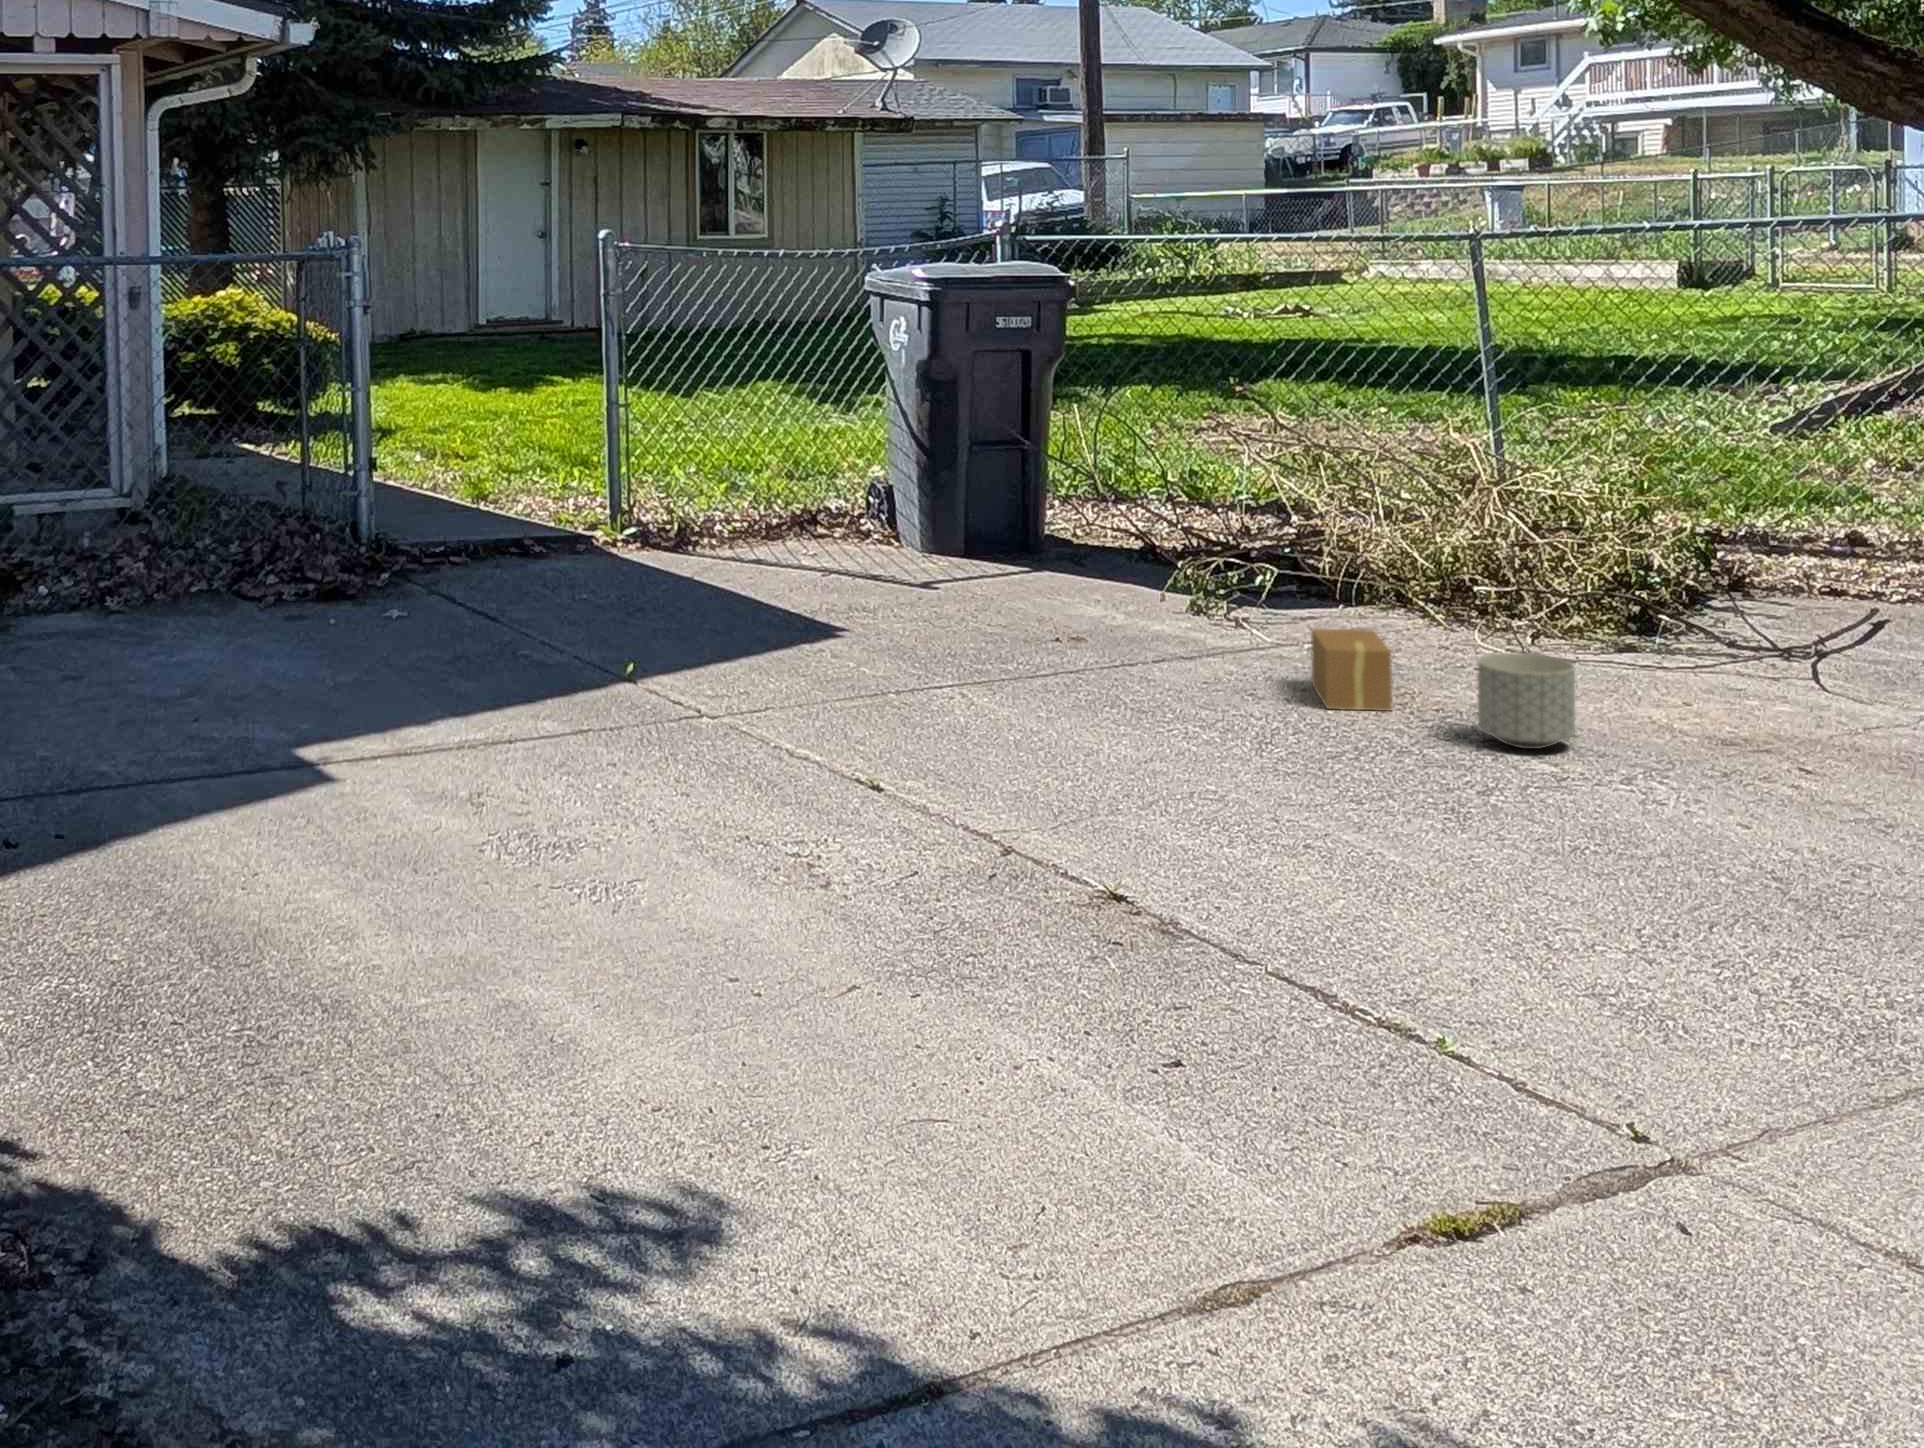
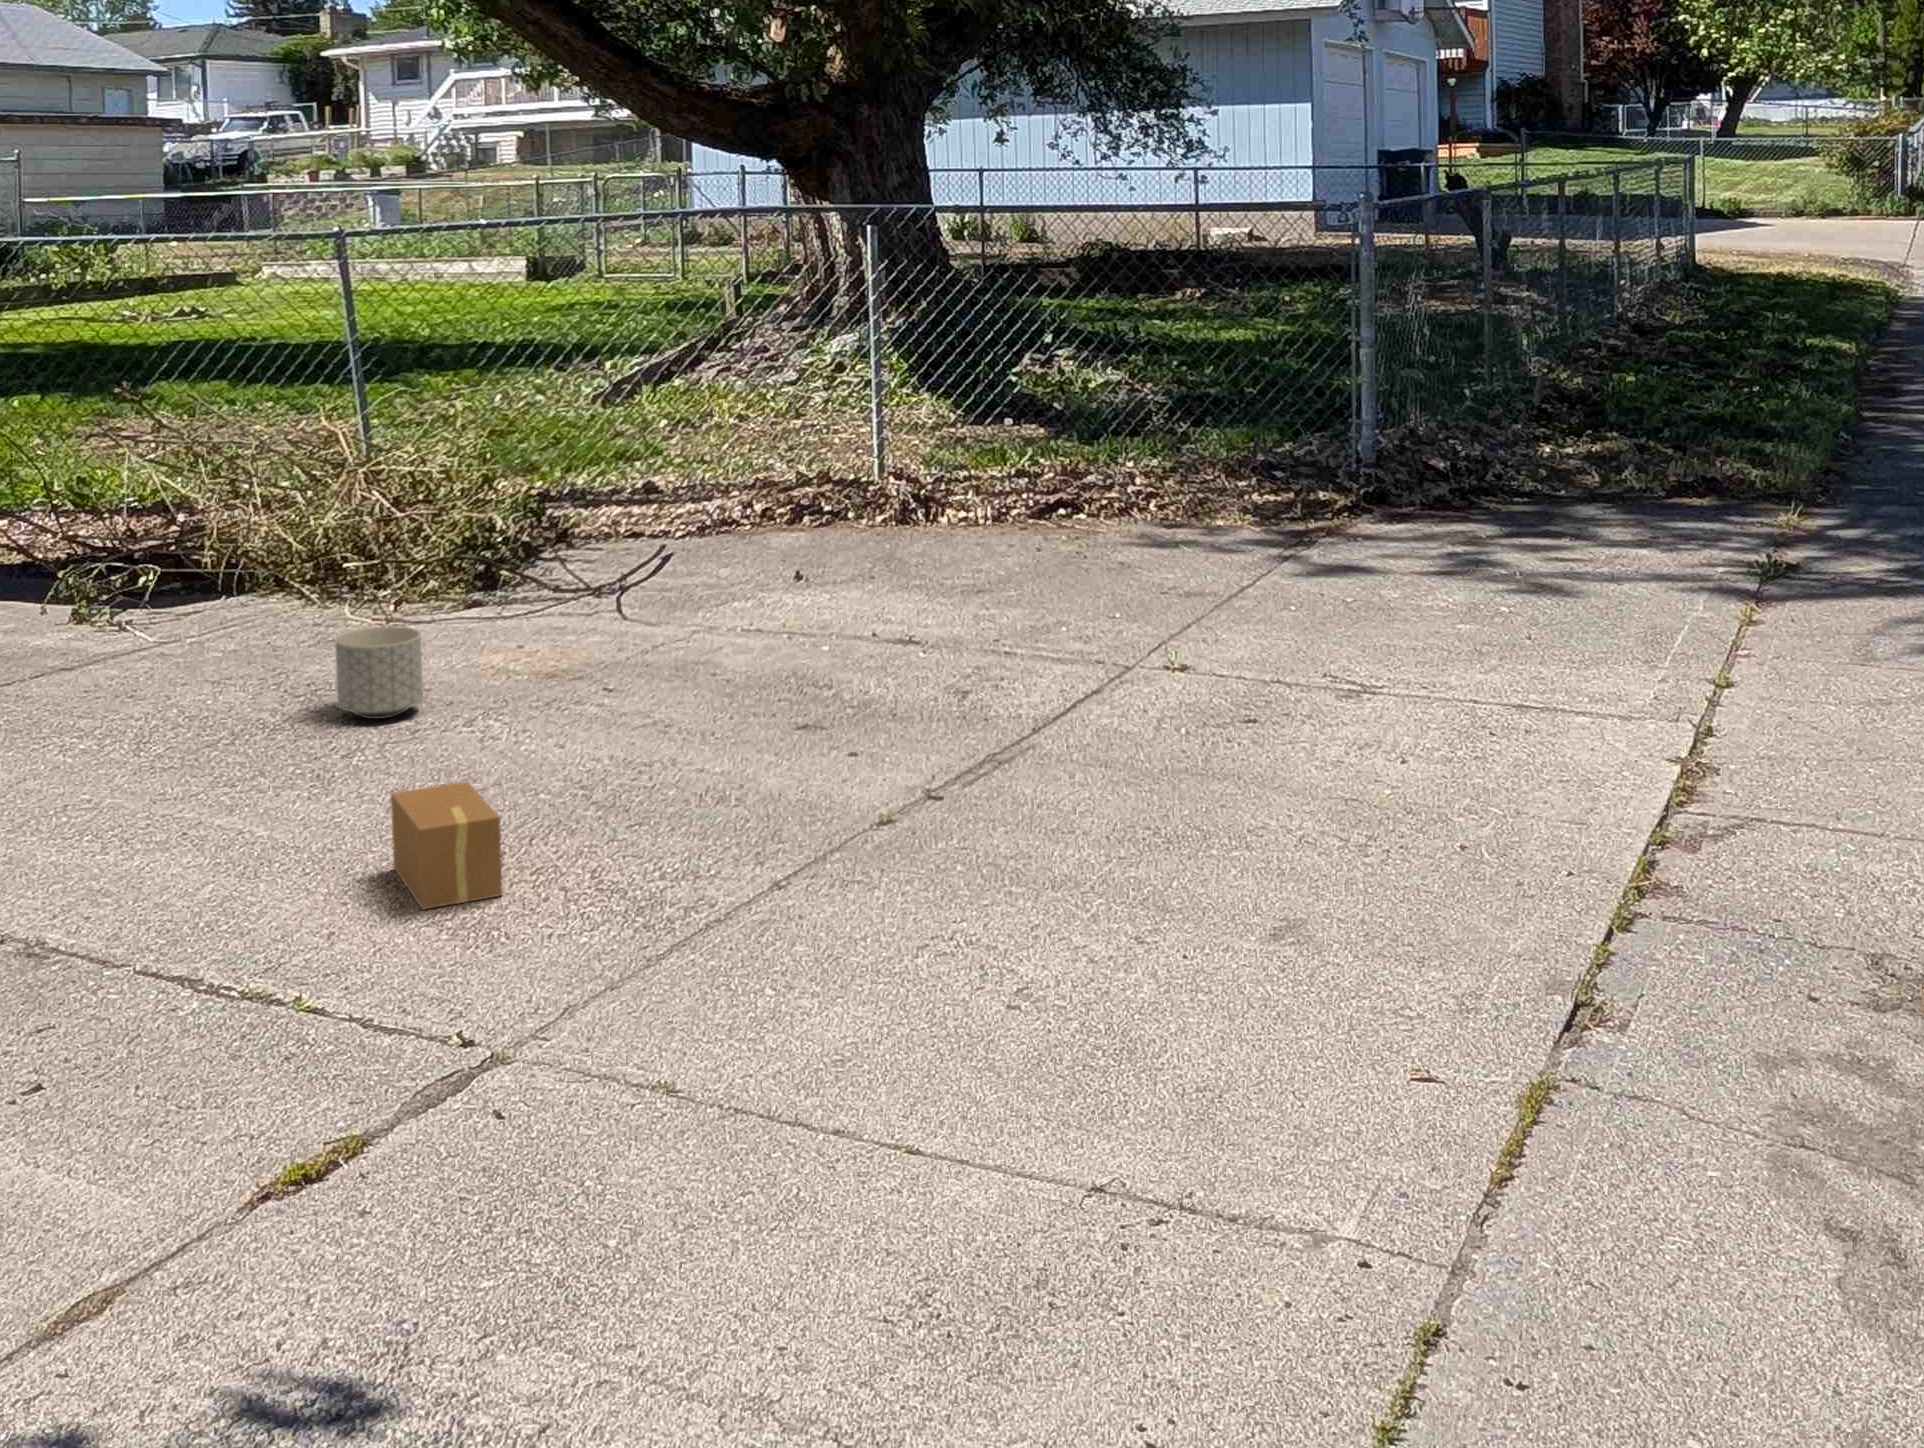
cardboard box: present [1311,629,1392,711] -> present [391,781,503,909]

